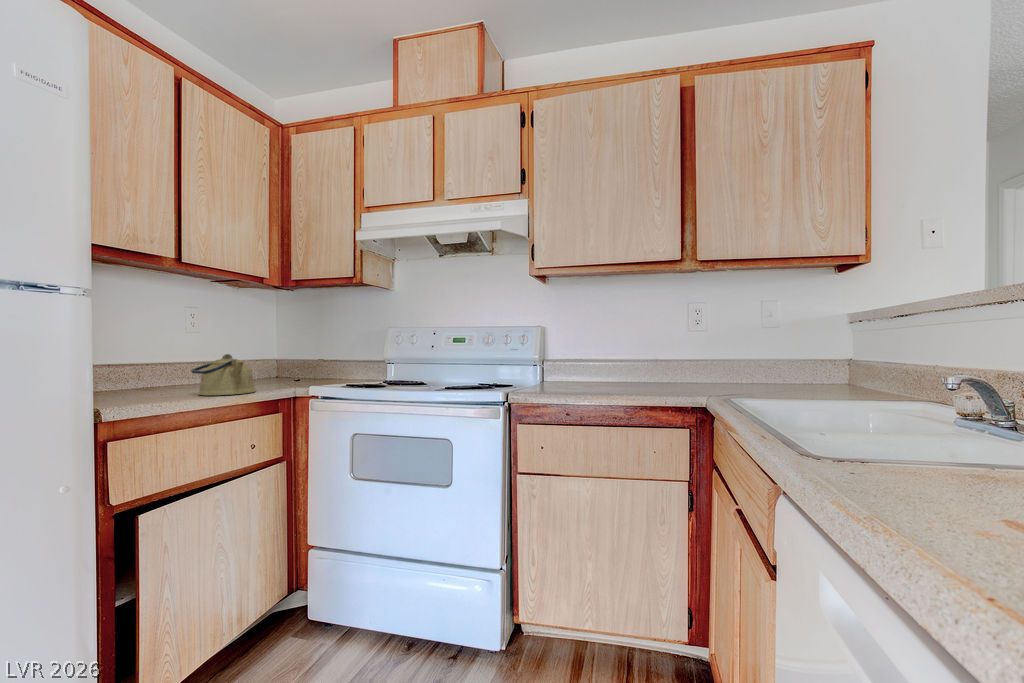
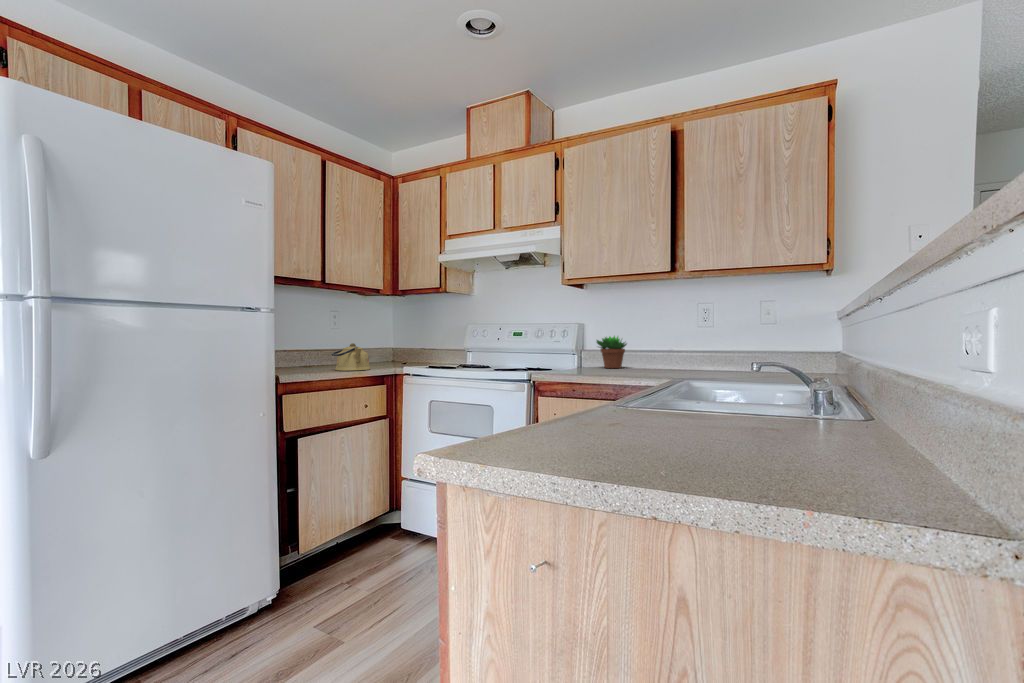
succulent plant: none [562,339,602,380] -> present [597,336,627,368]

